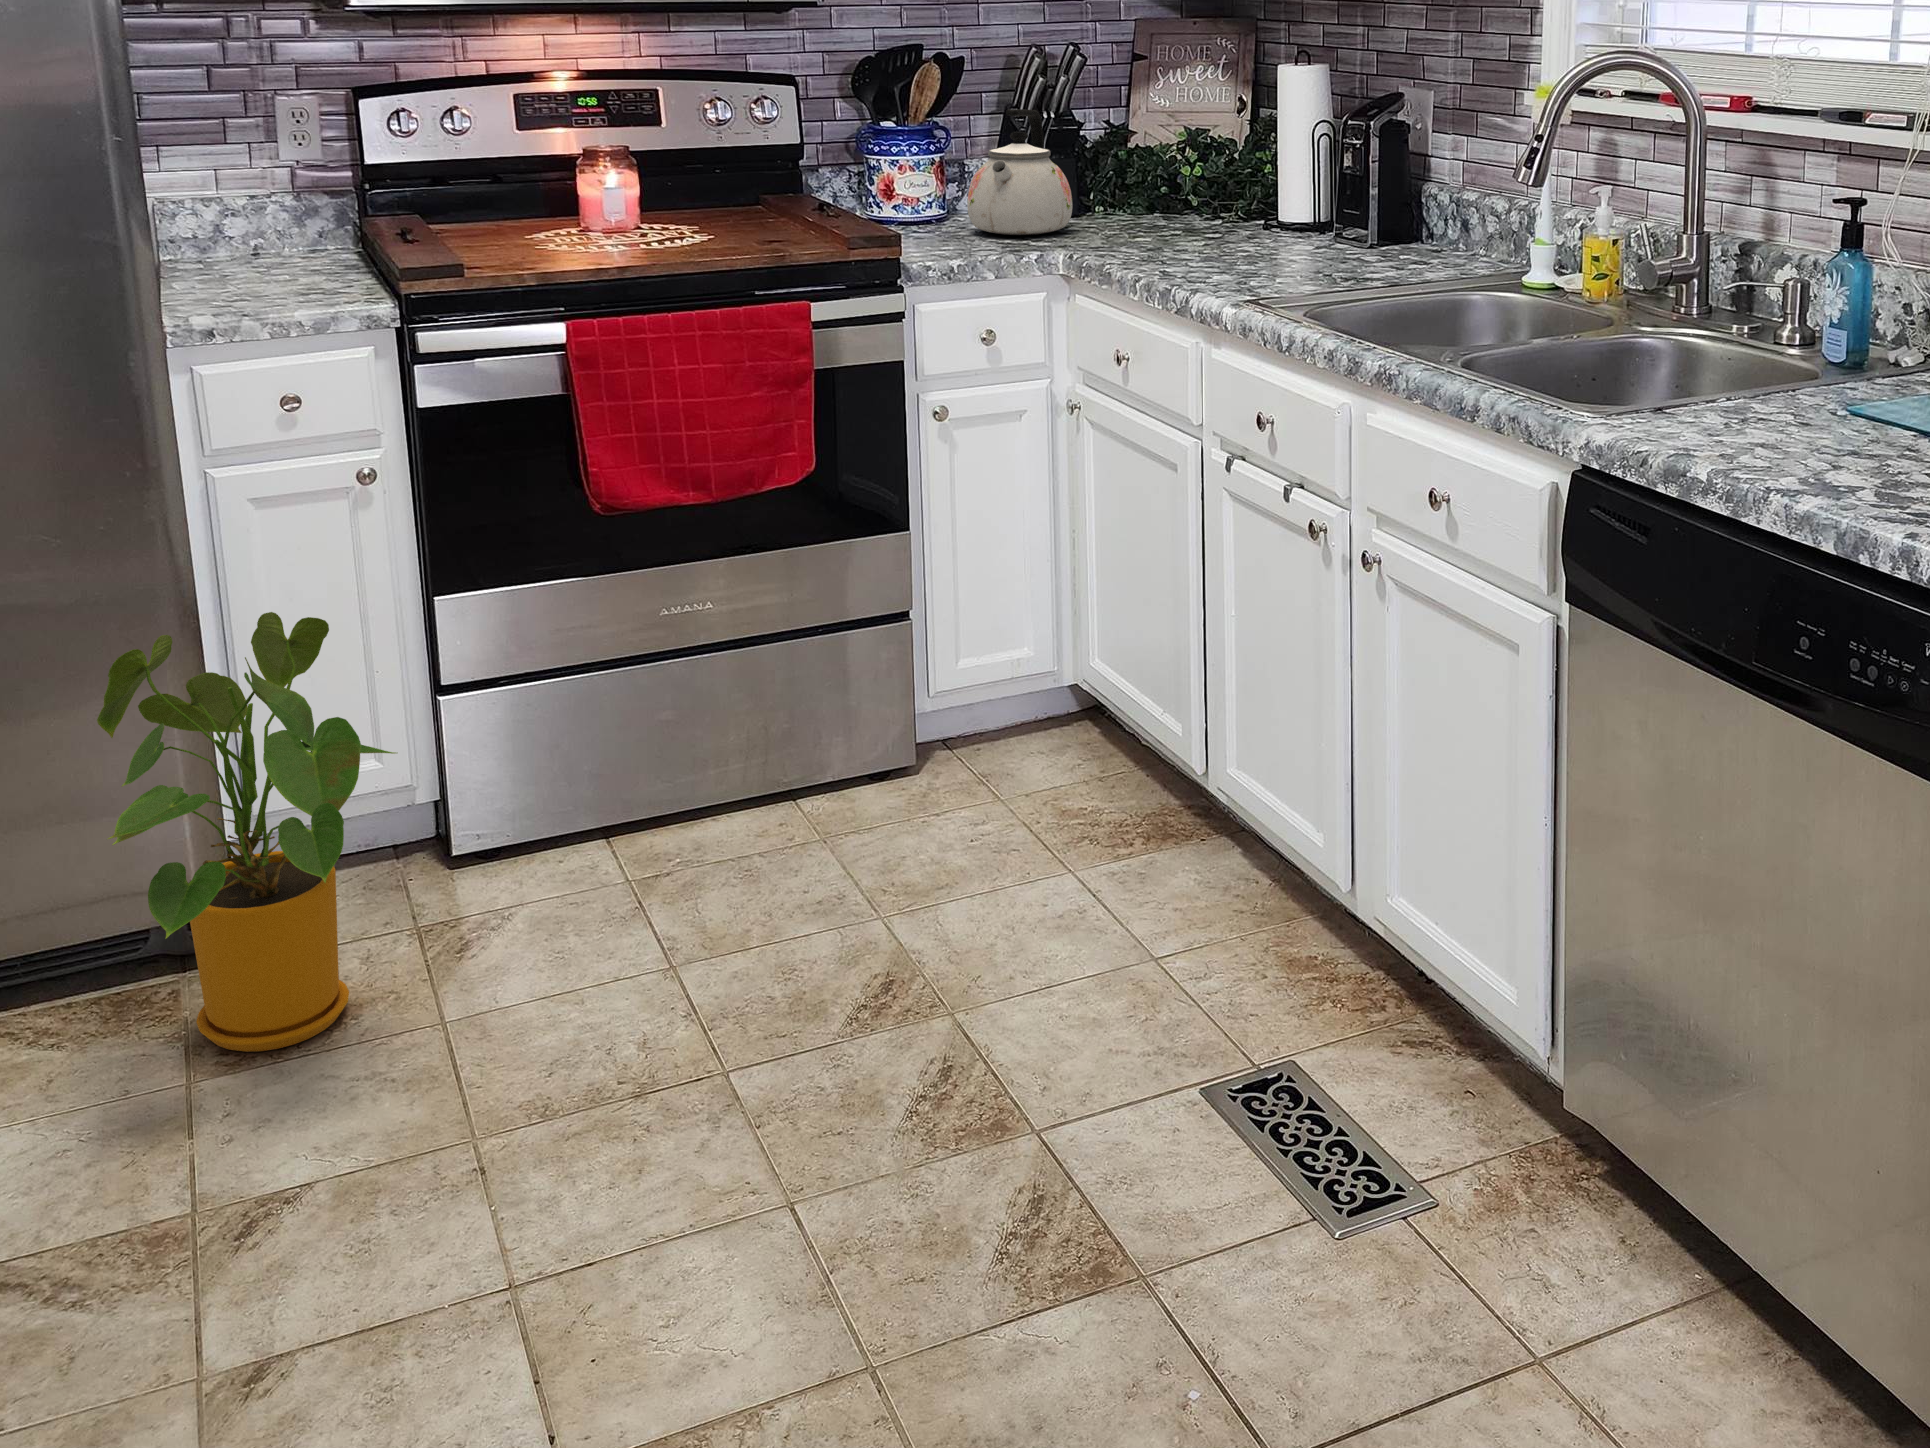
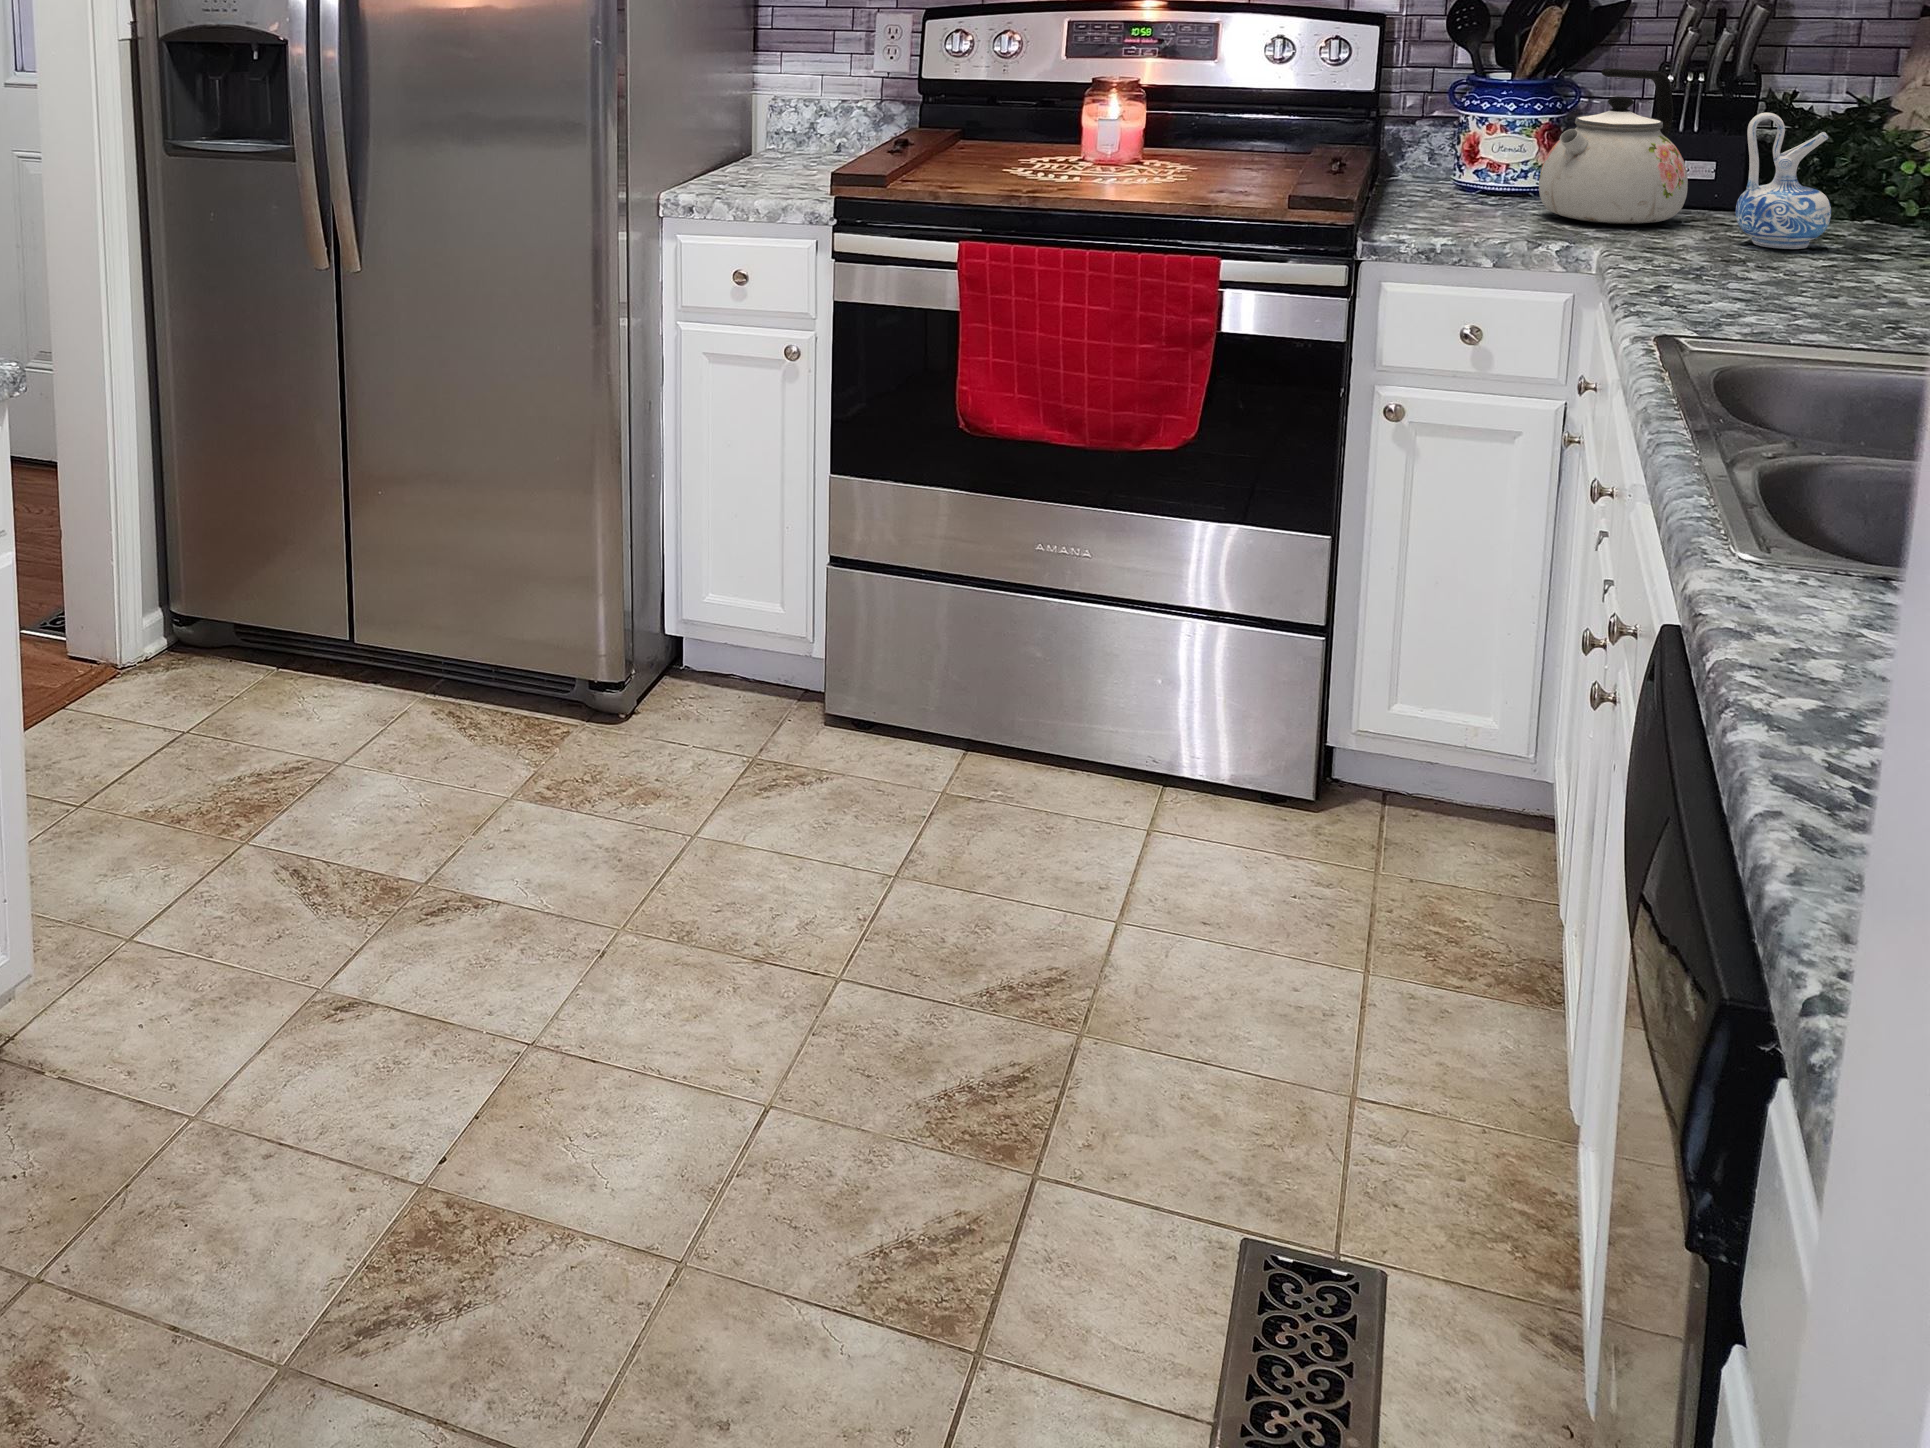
ceramic pitcher: none [1126,135,1187,238] -> present [1735,113,1831,249]
house plant: present [97,612,396,1052] -> none [439,453,708,819]

